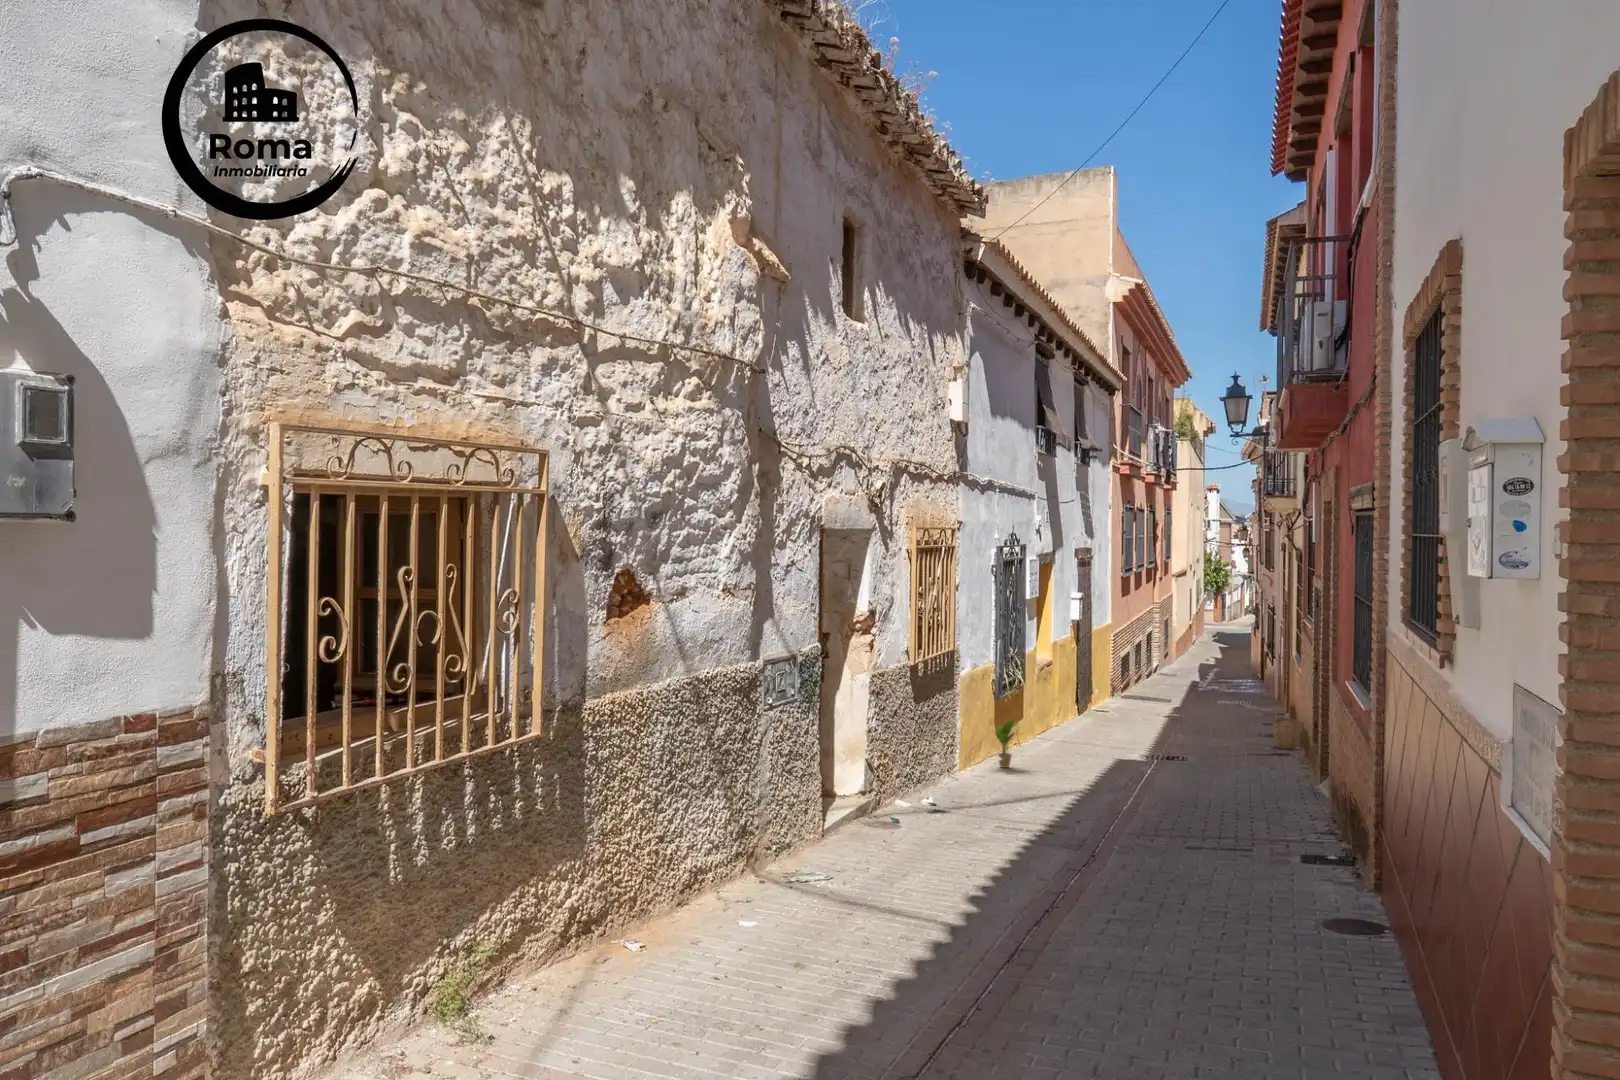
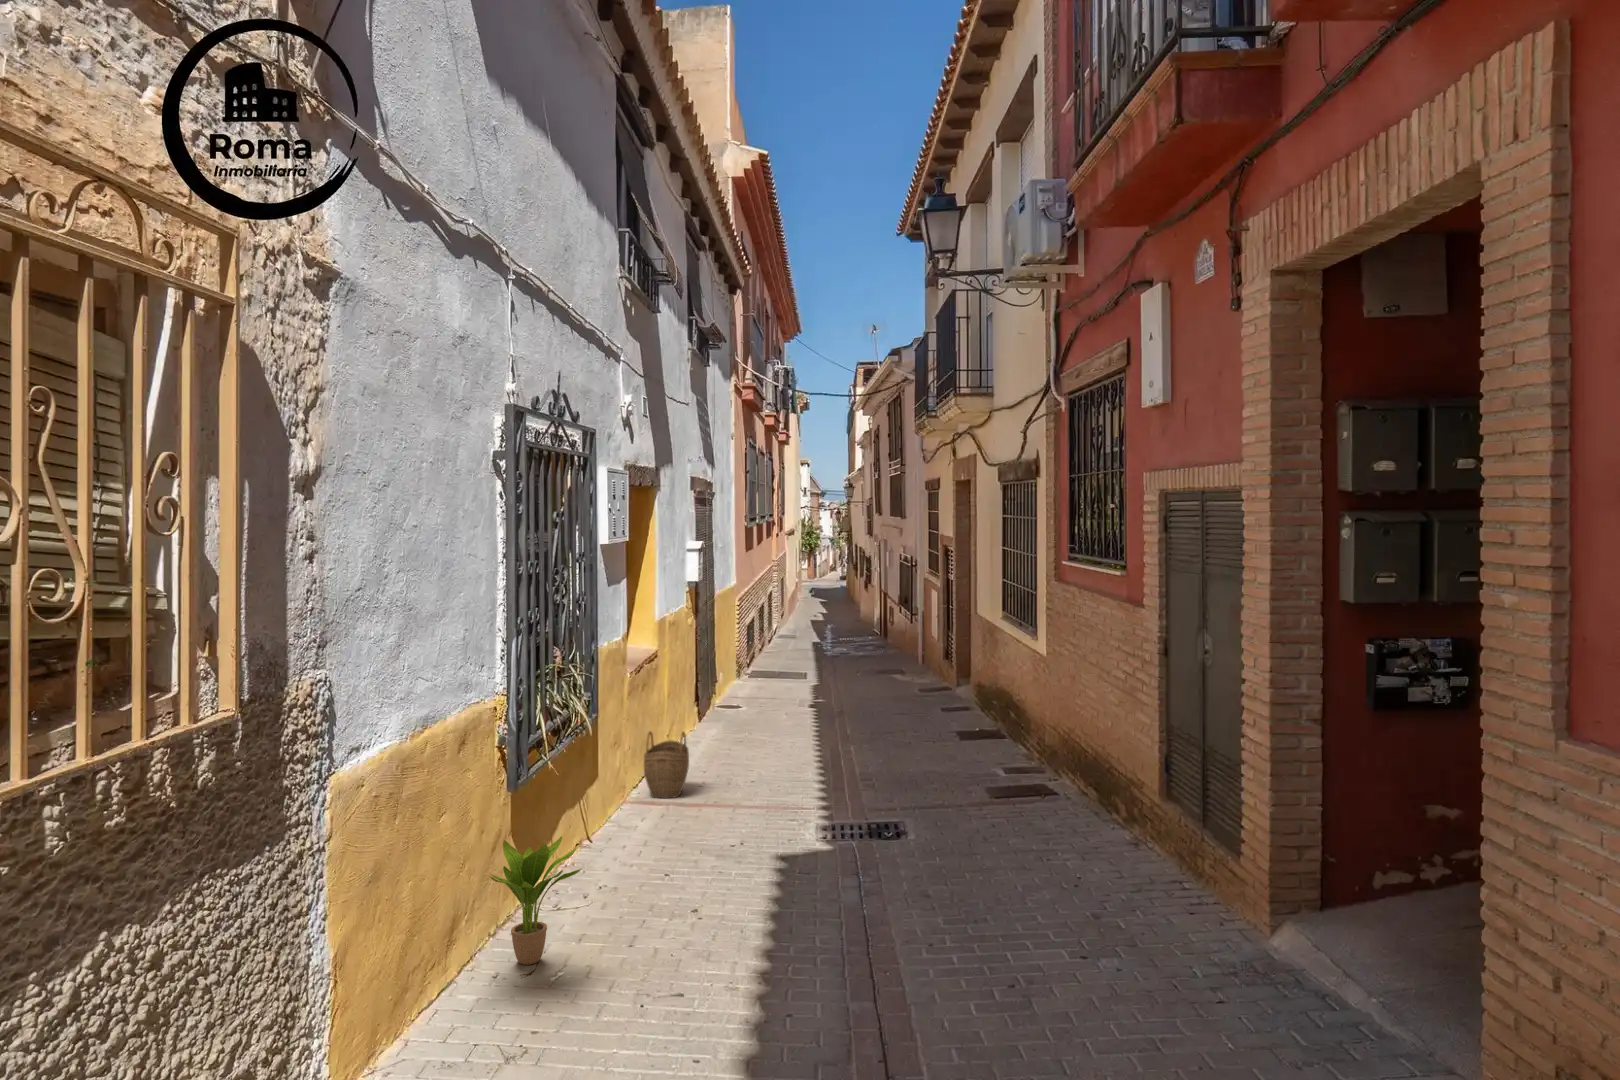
woven basket: present [1273,712,1300,749] -> present [644,732,689,798]

